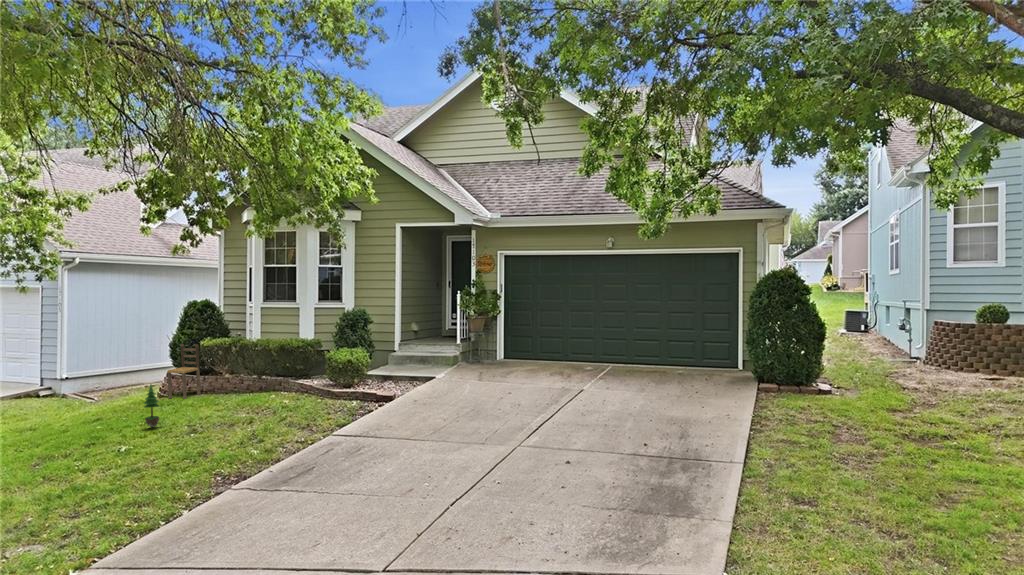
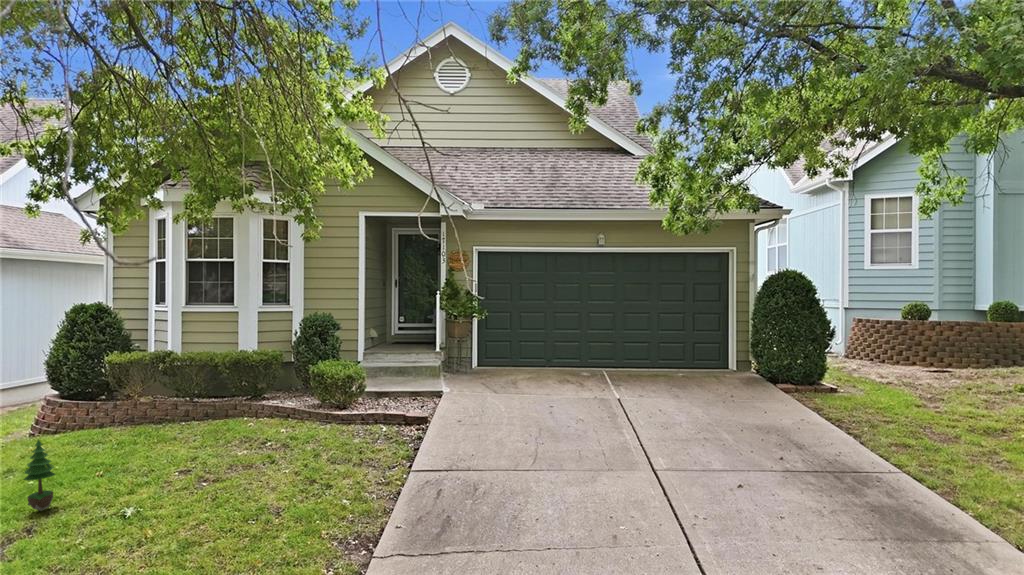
chair: present [167,344,201,399] -> none [53,363,105,443]

